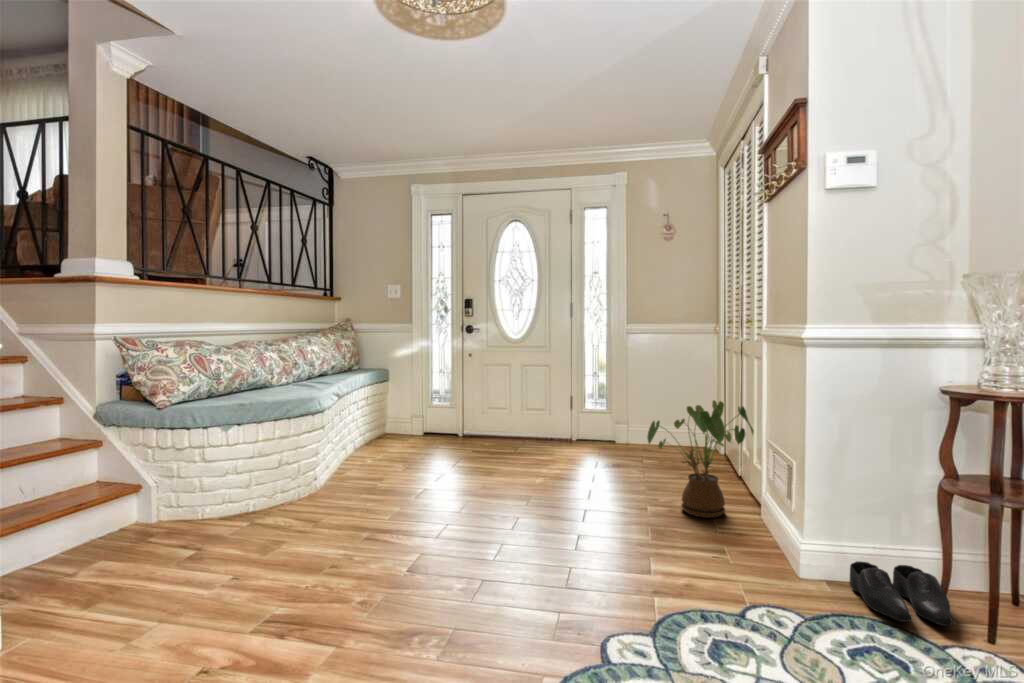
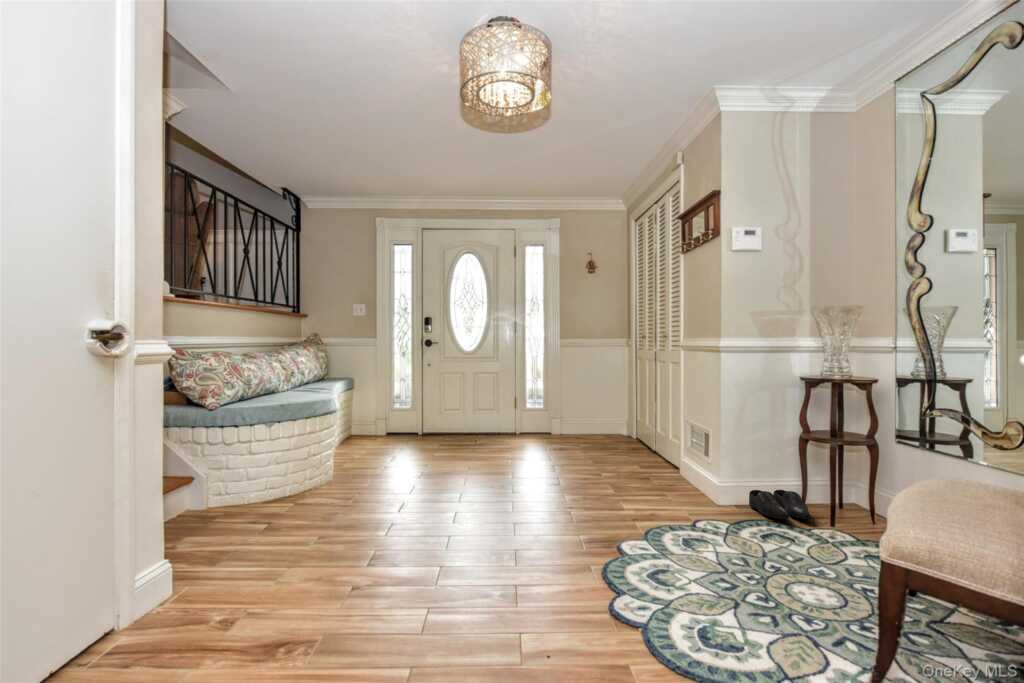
house plant: present [647,400,754,518] -> none [604,393,676,477]

